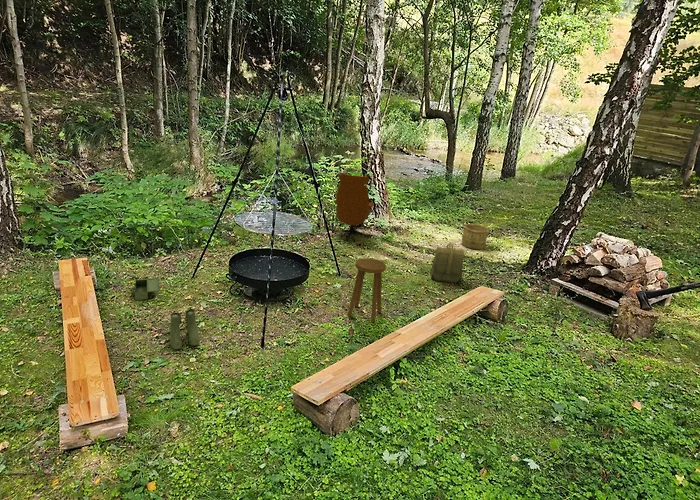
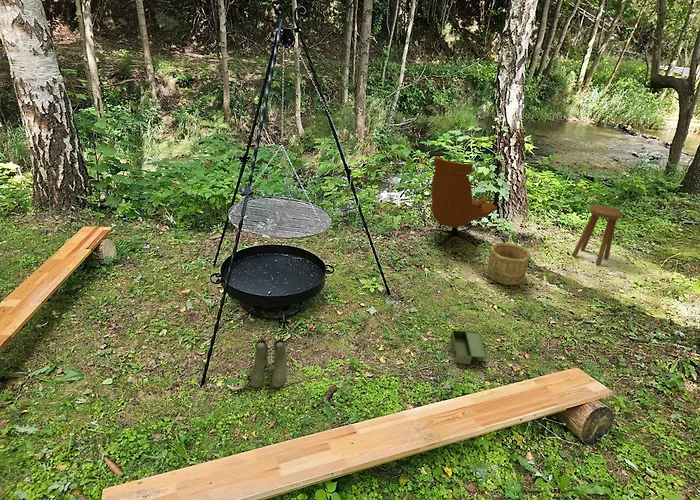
wooden bucket: present [462,224,489,249] -> present [487,243,531,285]
backpack: present [430,244,464,283] -> none [522,283,584,348]
stool: present [348,258,386,322] -> present [572,205,623,265]
toolbox: present [132,278,159,300] -> present [450,330,487,364]
boots: present [170,310,199,350] -> present [251,340,288,388]

